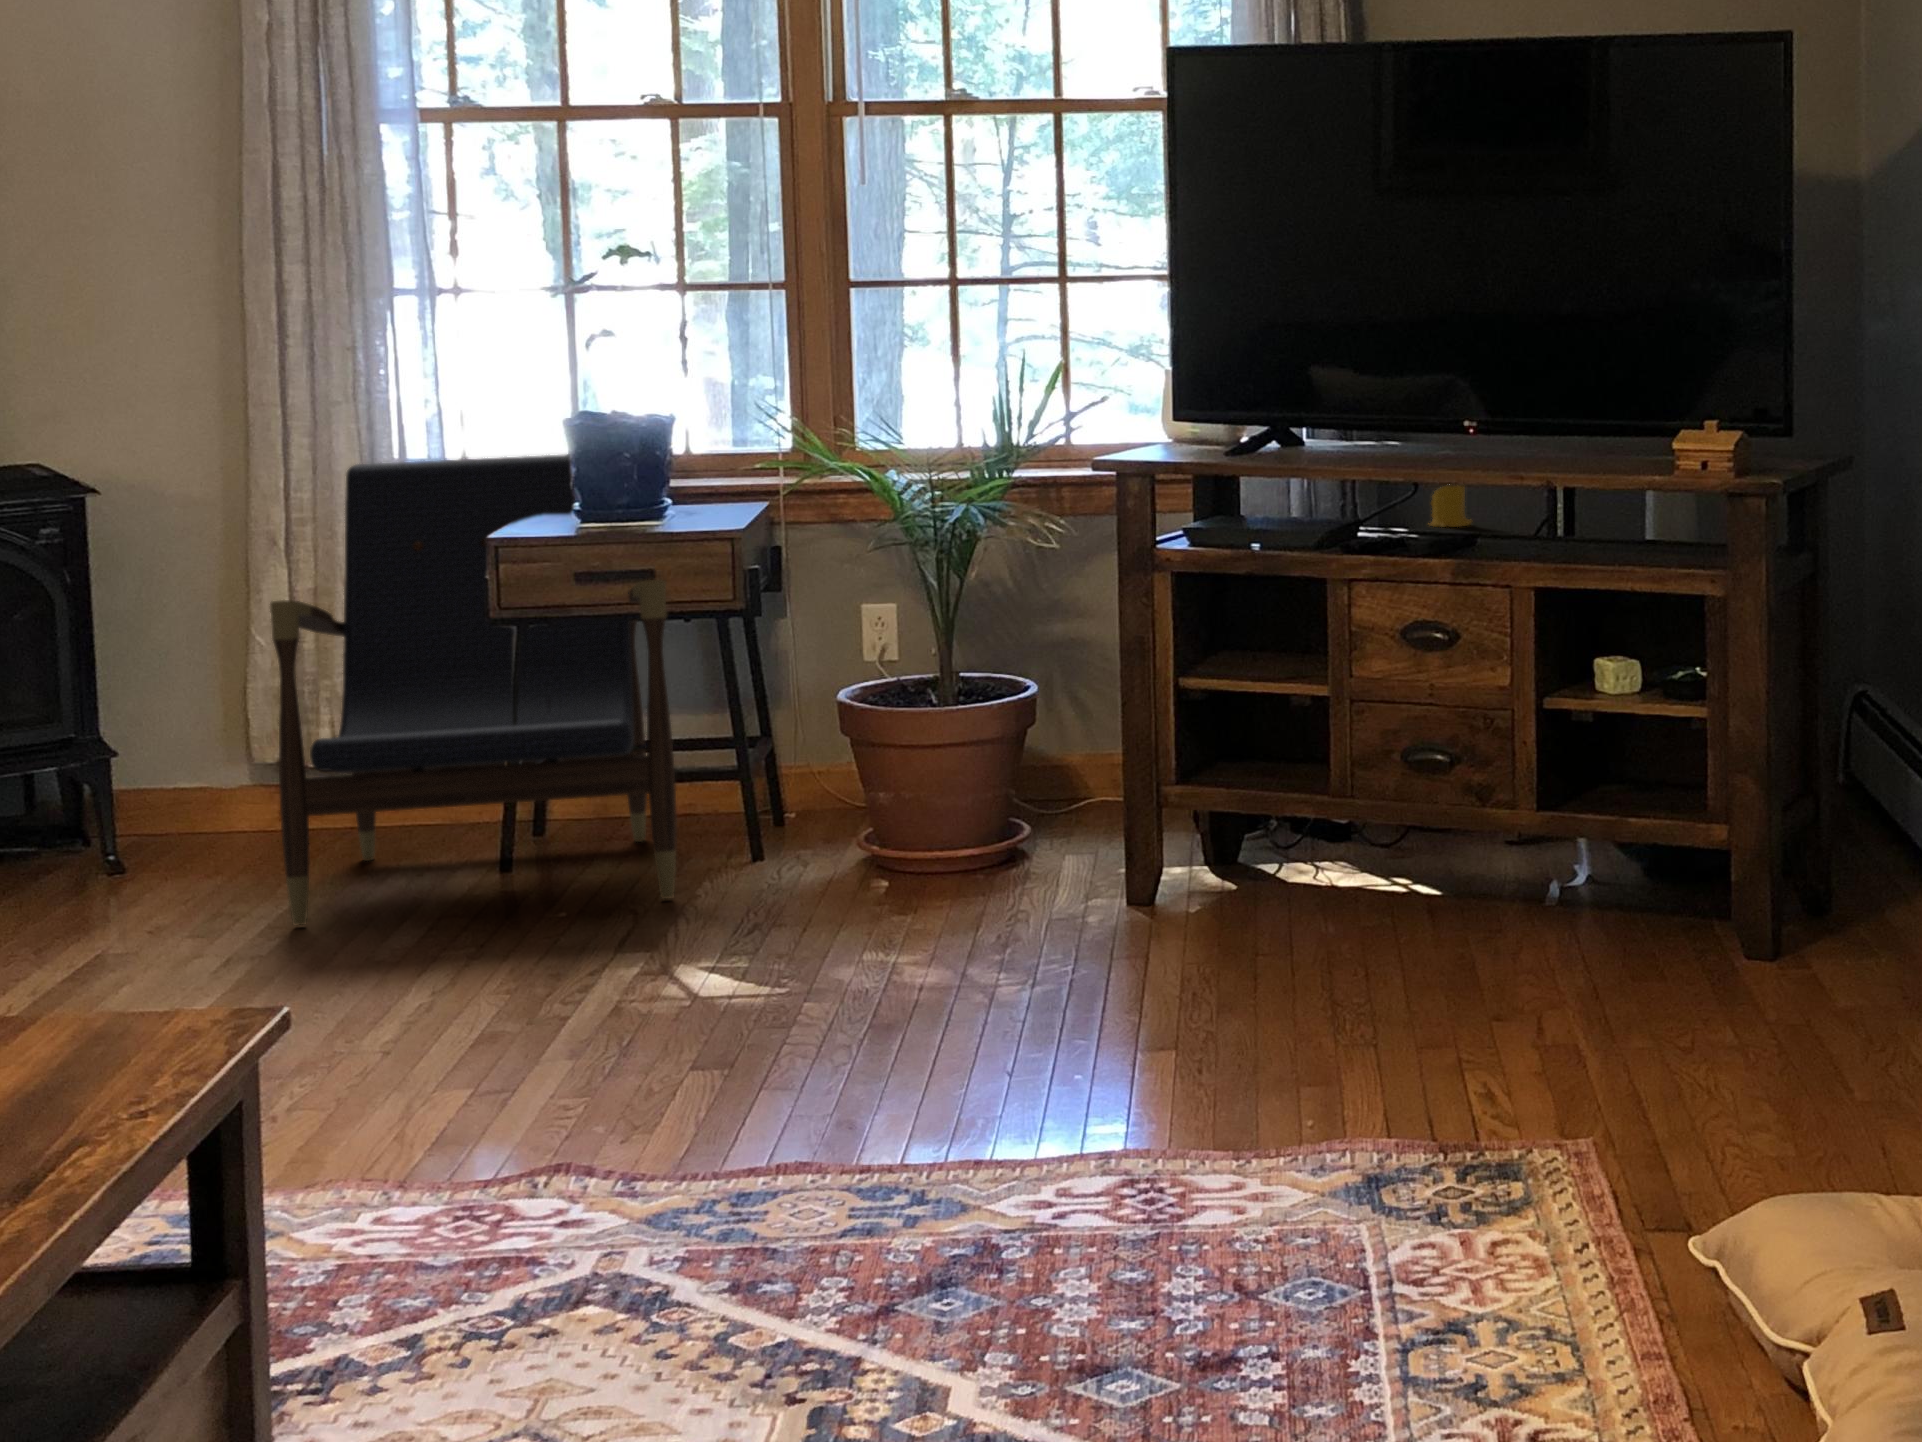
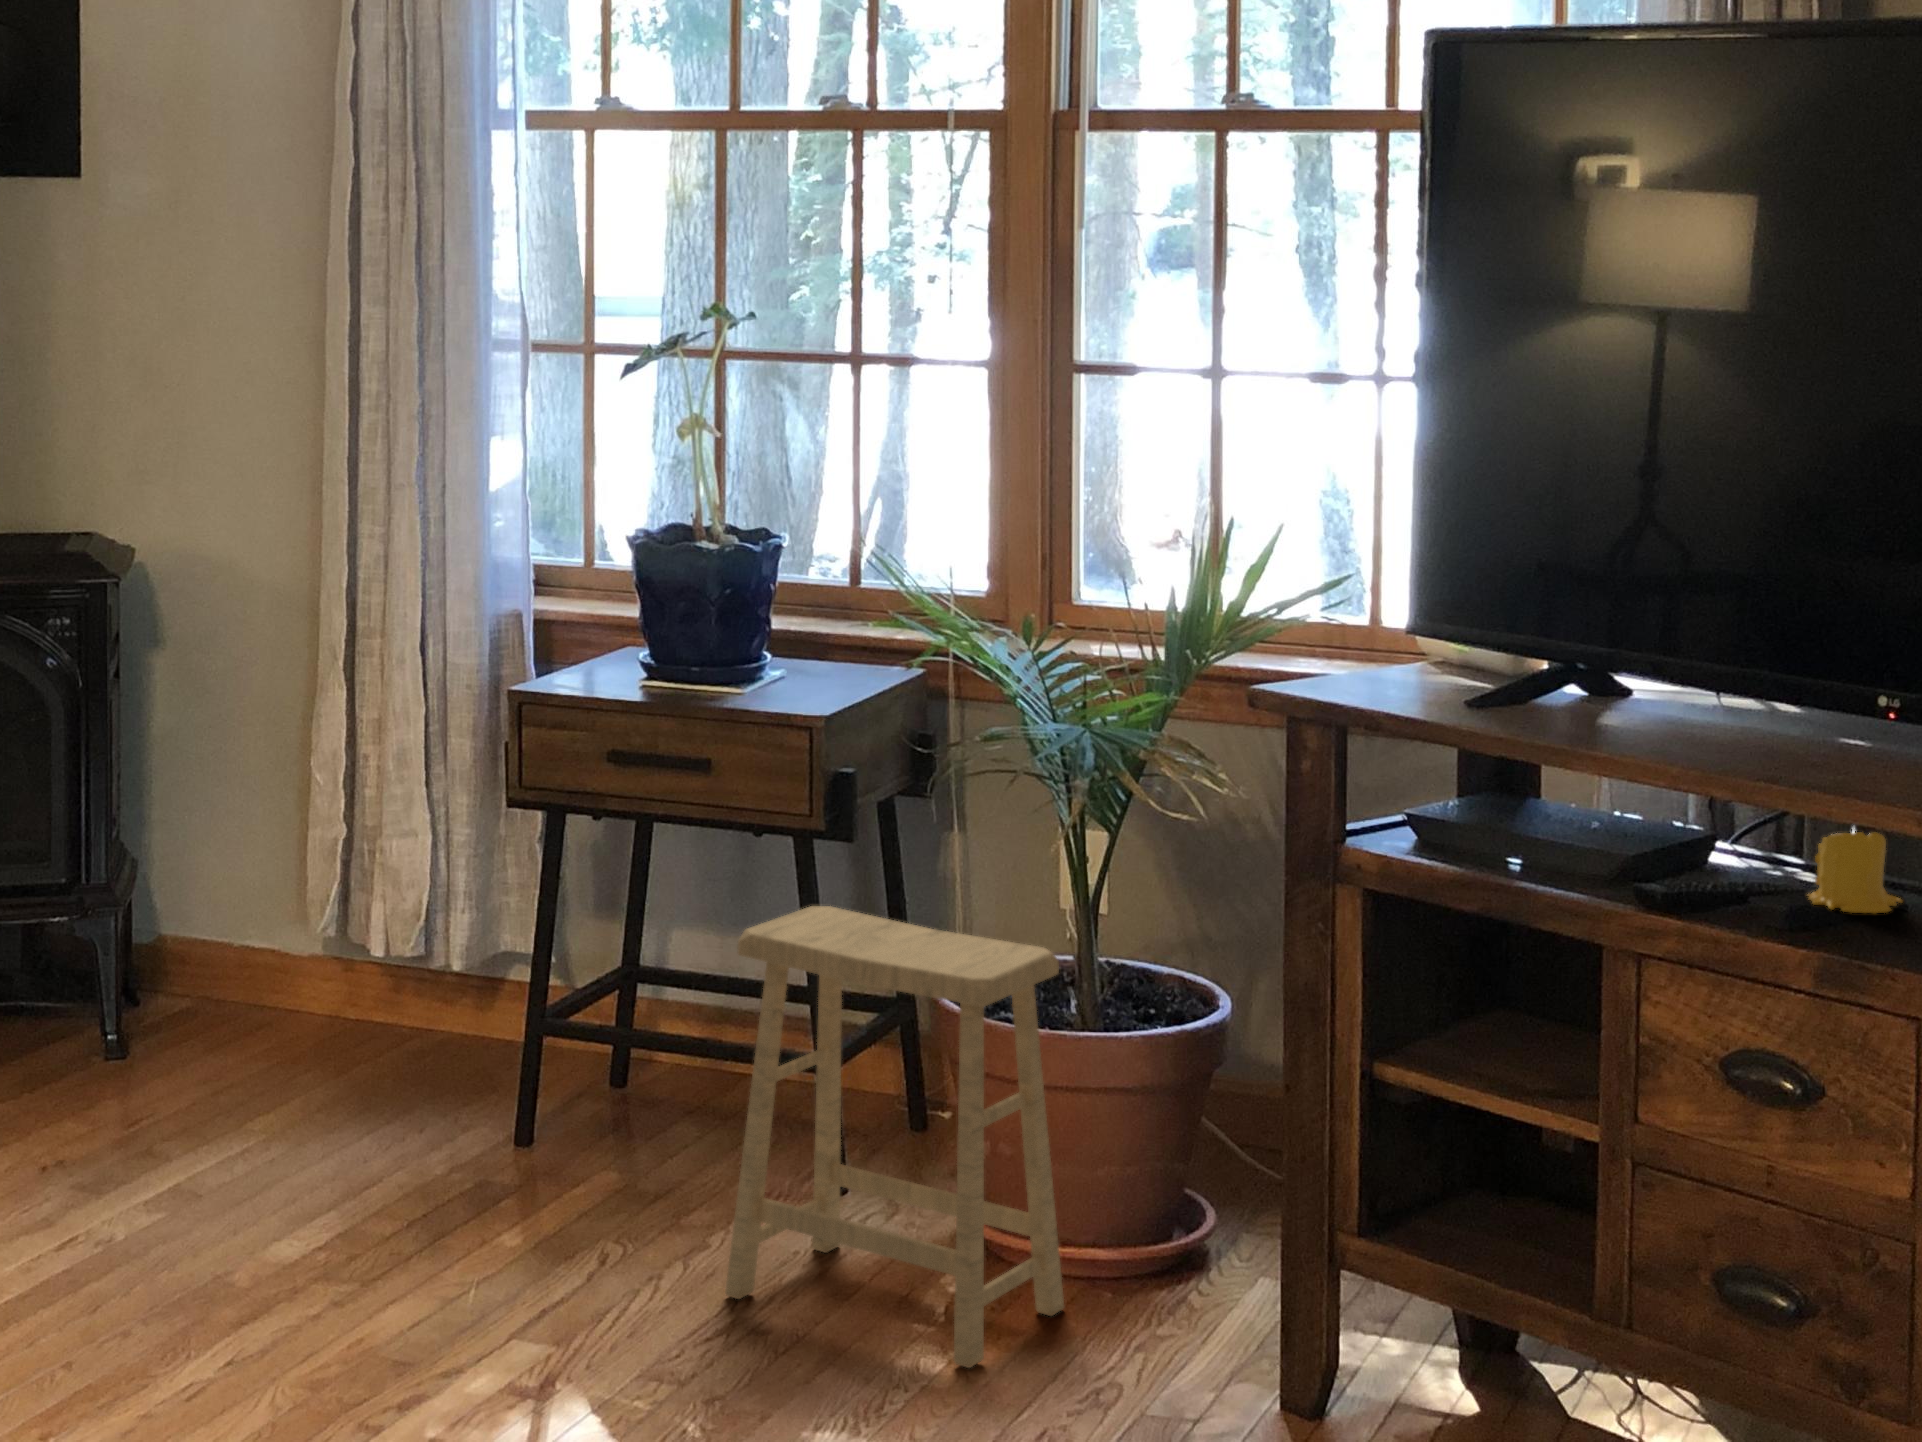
lounge chair: present [270,454,677,925] -> none [161,550,736,1233]
footstool: none [773,645,993,907] -> present [725,906,1064,1368]

